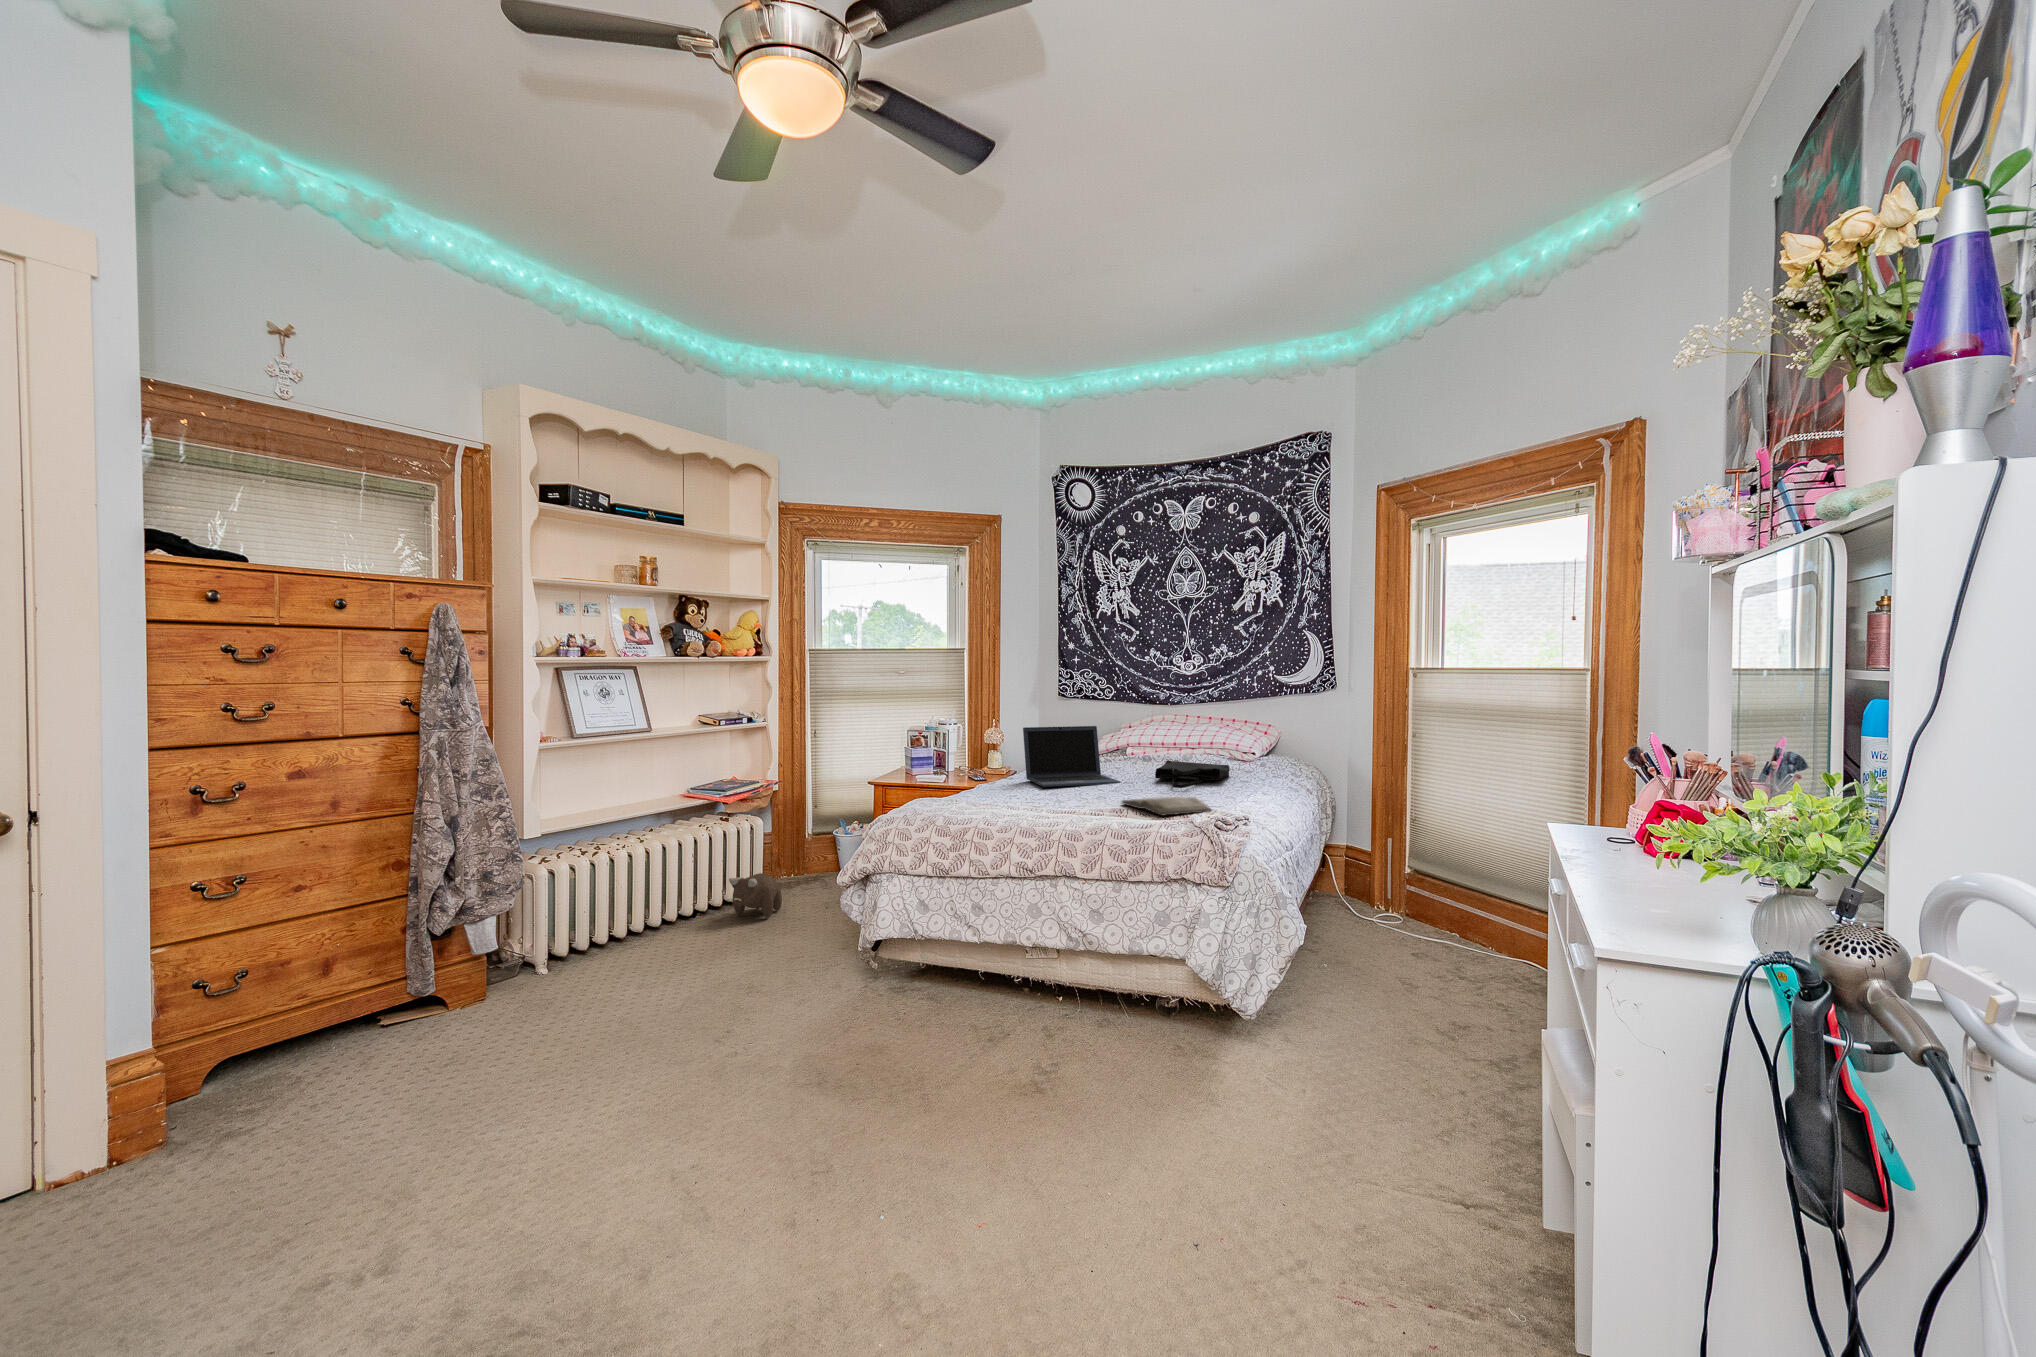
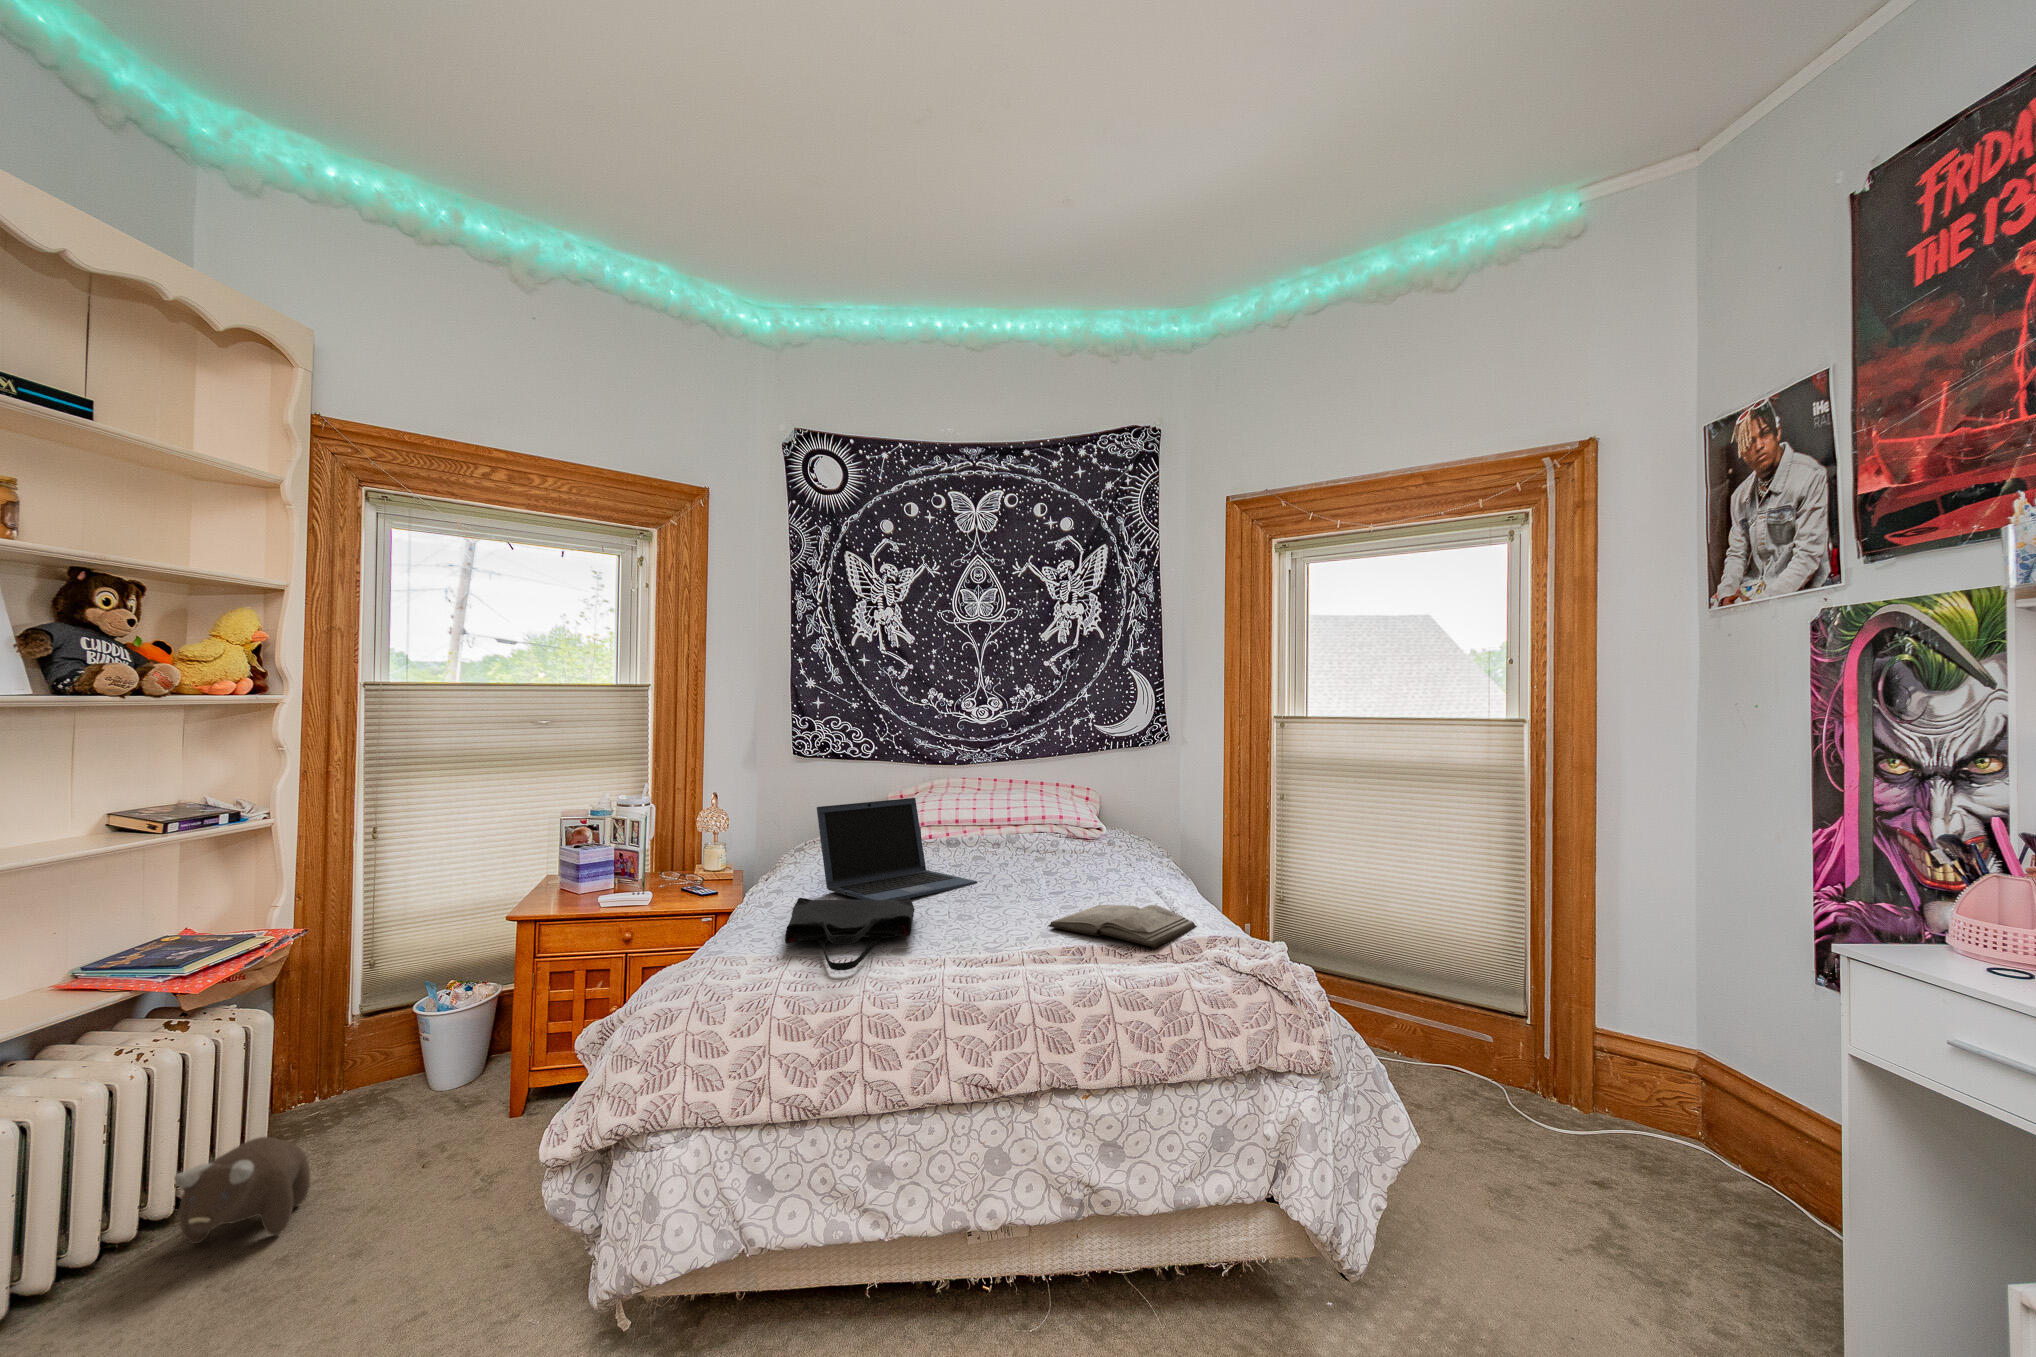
tote bag: present [1155,760,1230,788] -> present [785,898,915,970]

